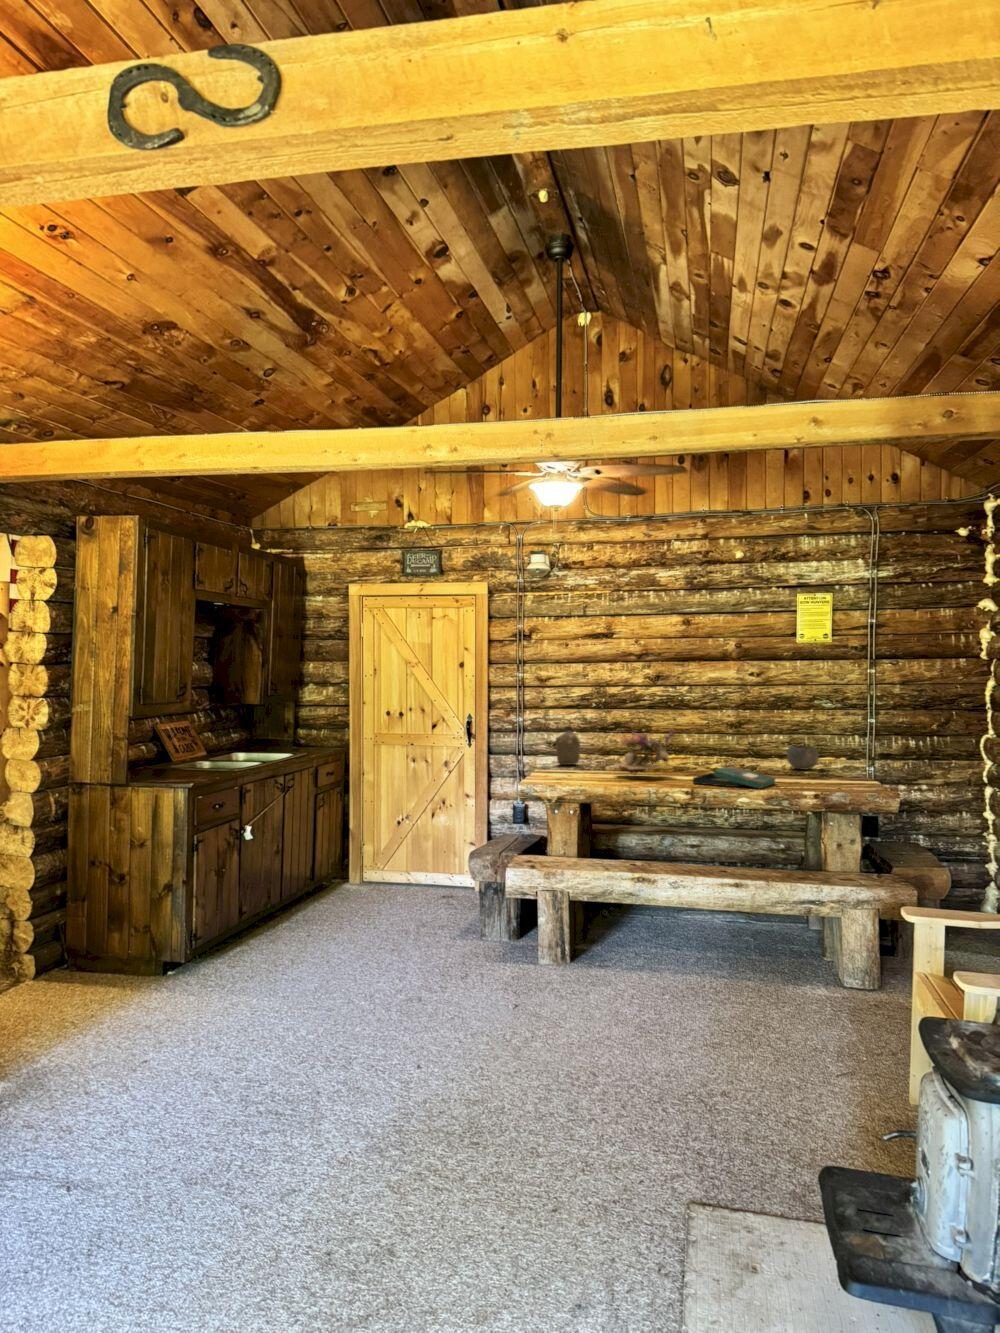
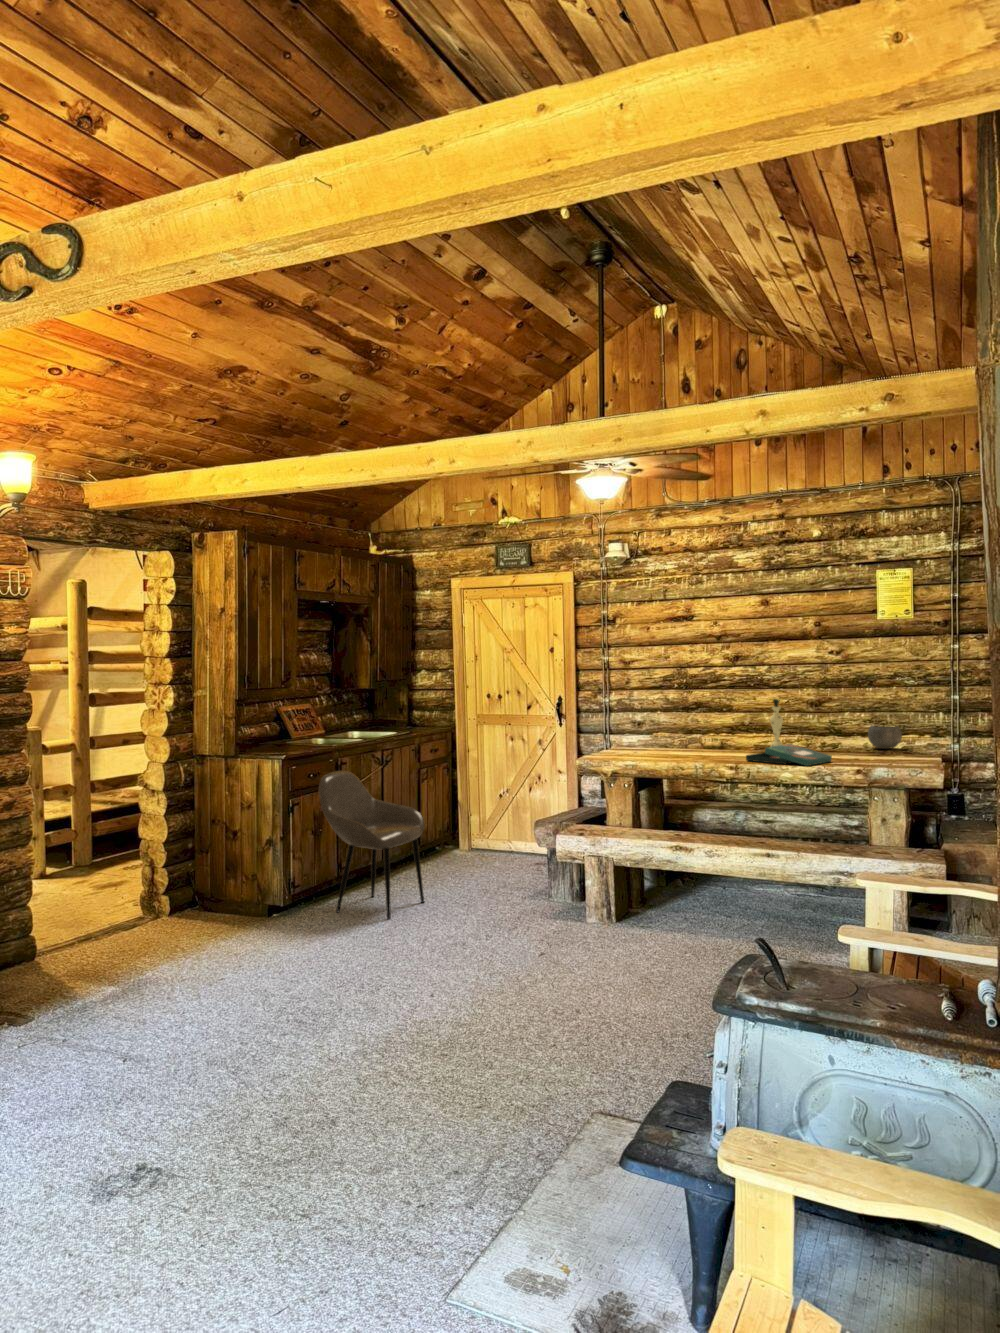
vase: none [687,716,711,769] -> present [770,699,783,746]
water bottle: present [556,726,580,765] -> none [637,706,662,744]
flower arrangement: present [614,729,675,775] -> none [677,707,738,754]
armchair: none [228,799,345,970] -> present [319,770,424,920]

